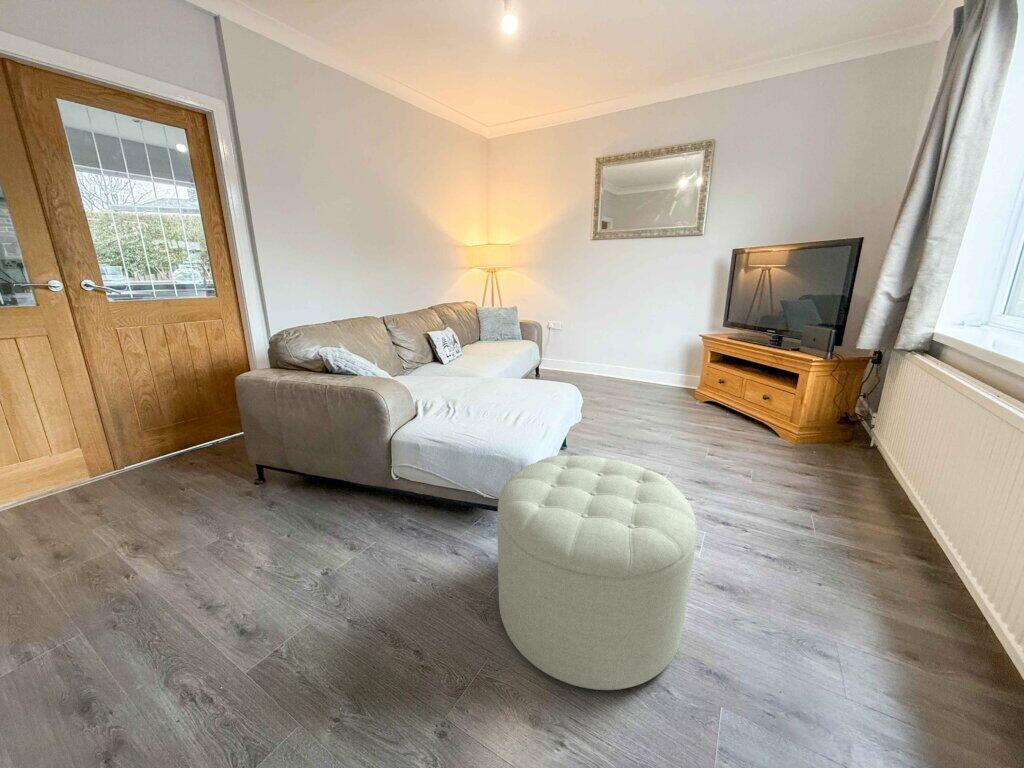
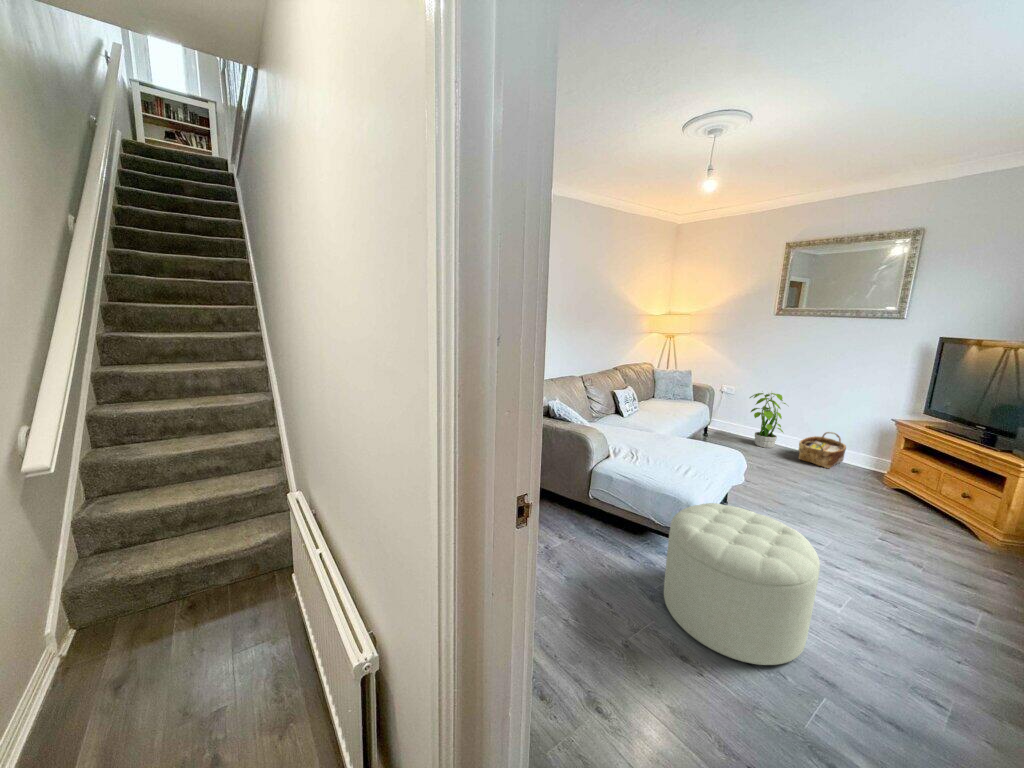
potted plant: none [575,321,613,381] -> present [750,393,786,448]
woven basket: none [624,356,663,392] -> present [798,432,846,468]

